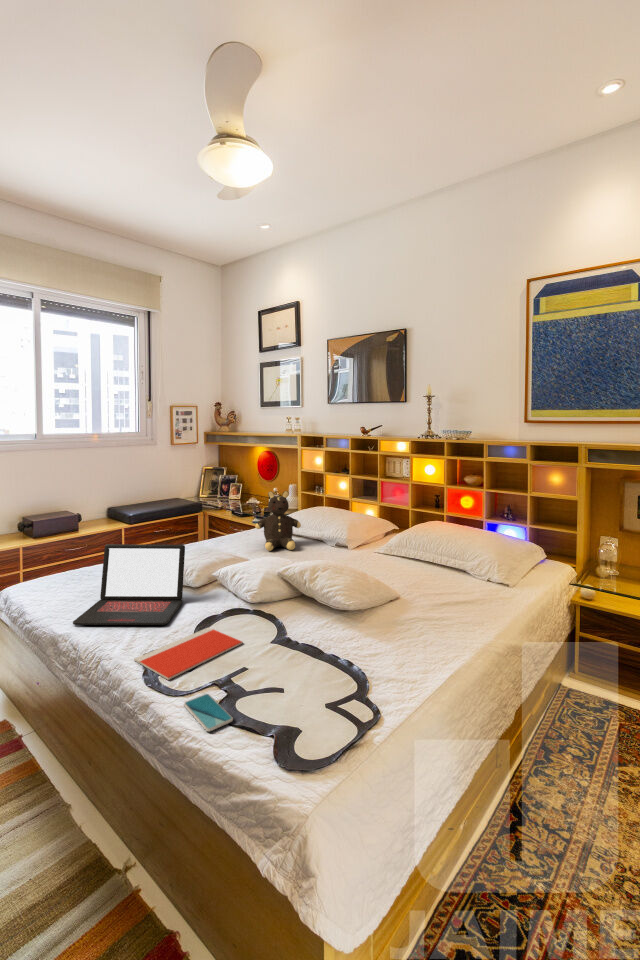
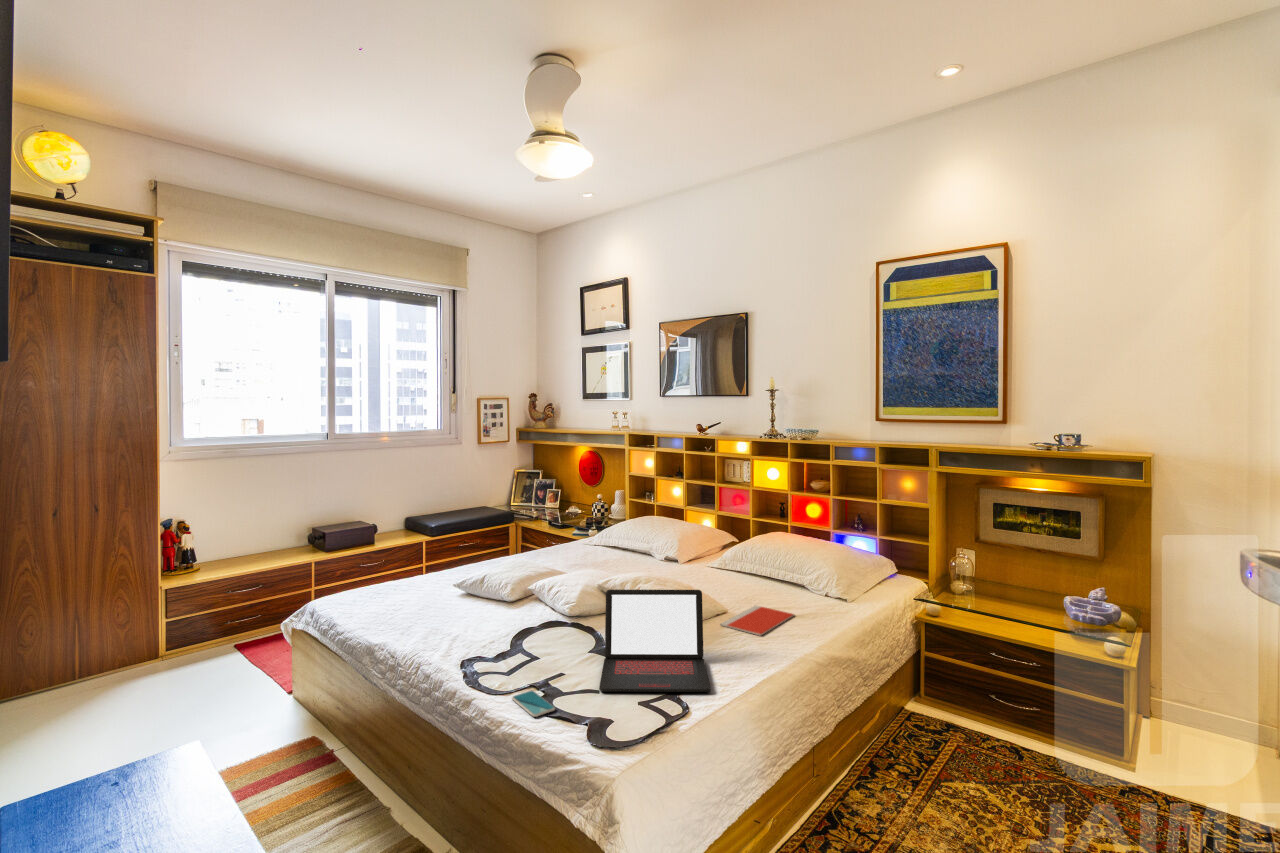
teddy bear: present [255,491,301,551] -> none [576,499,626,565]
laptop: present [73,544,185,625] -> present [599,590,710,692]
notebook: present [134,627,243,680] -> present [721,606,794,636]

